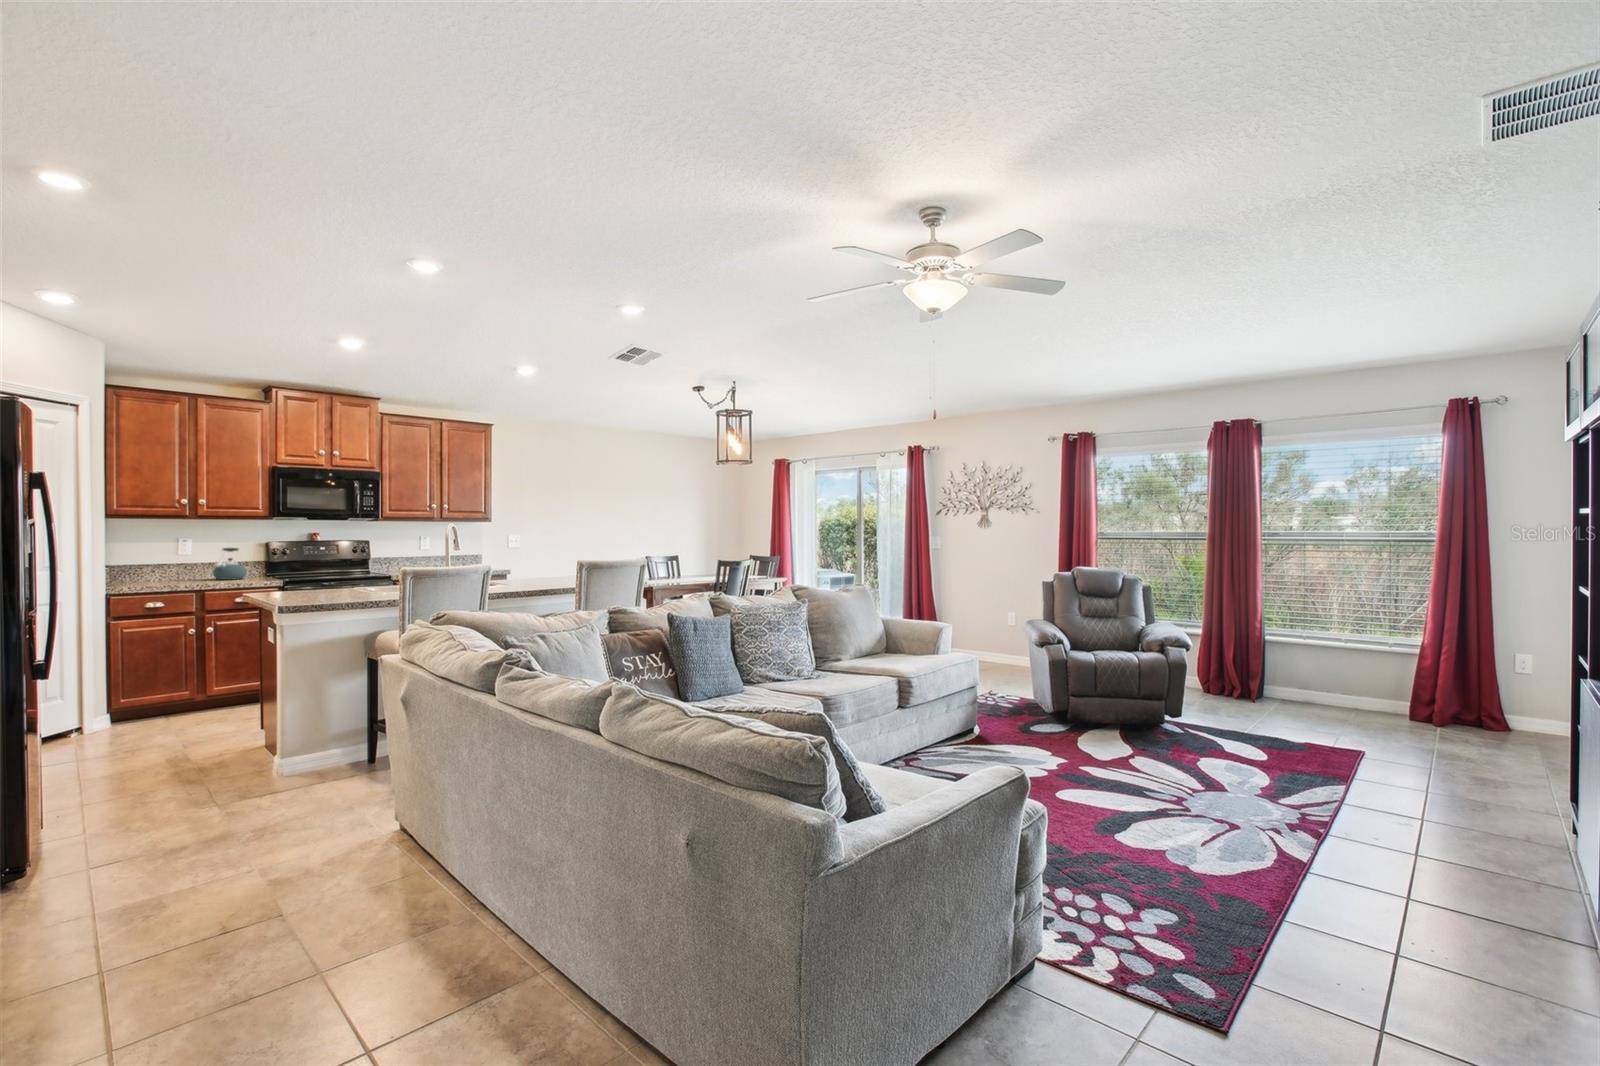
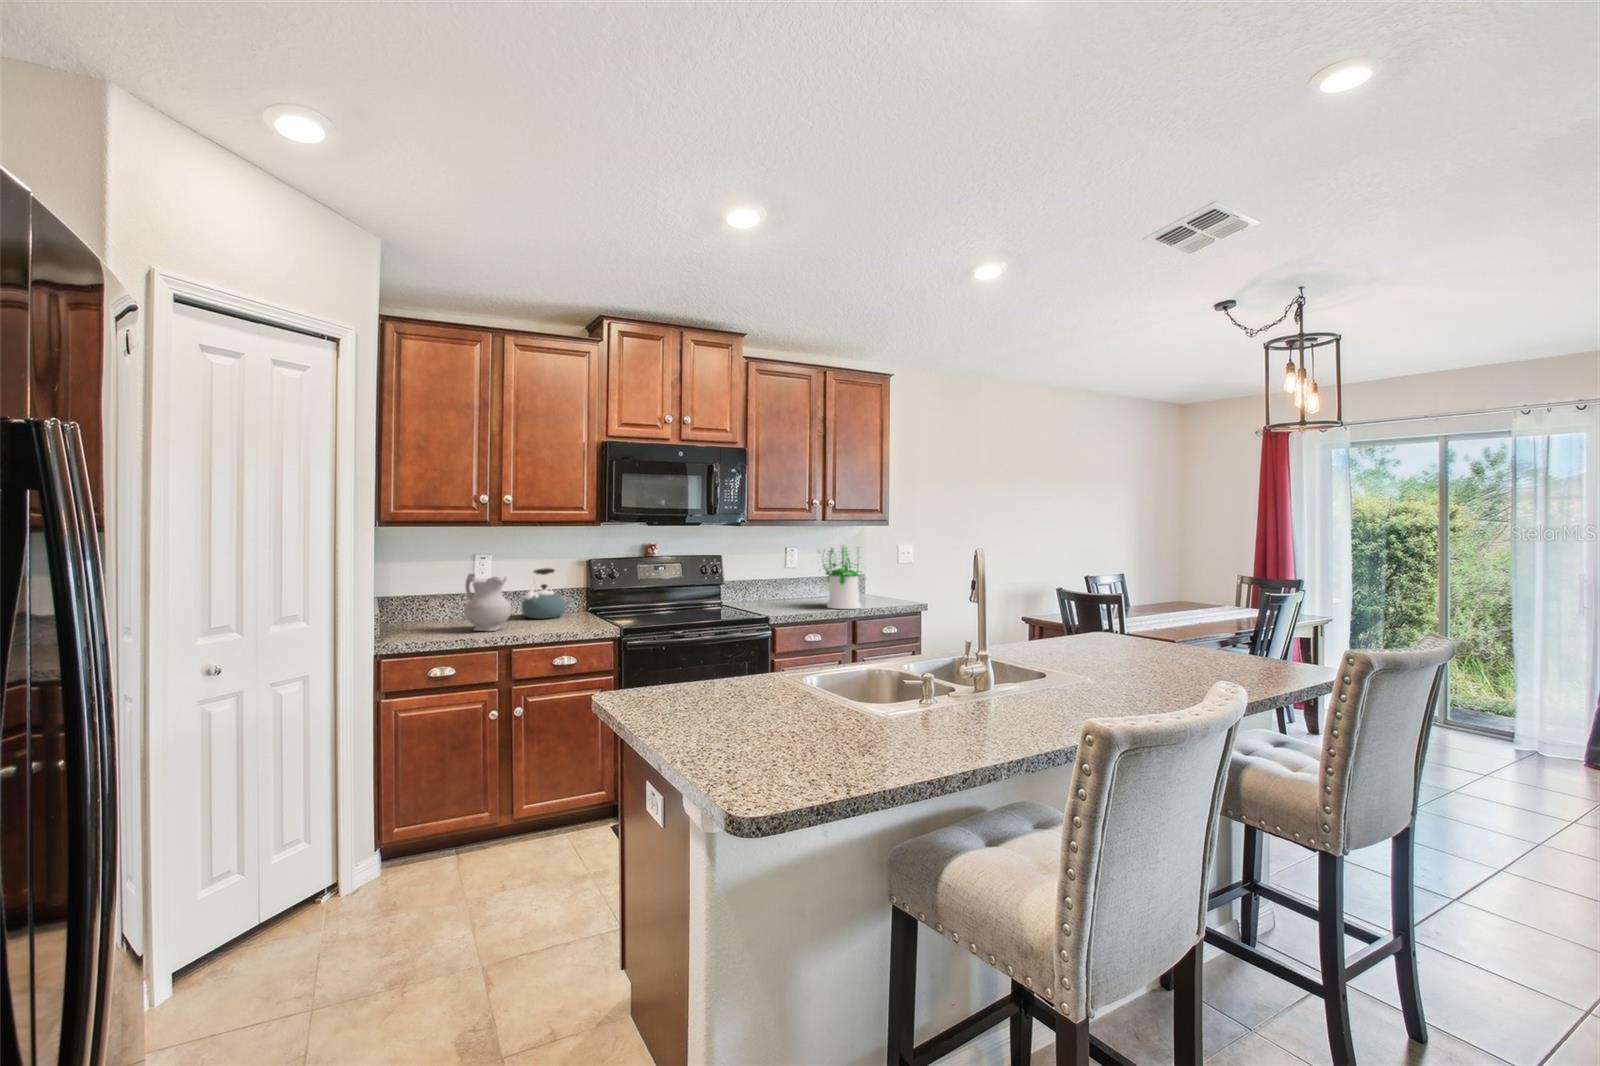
potted plant: none [437,532,471,572] -> present [822,546,864,609]
ceramic pitcher: none [169,549,204,584] -> present [464,574,511,631]

